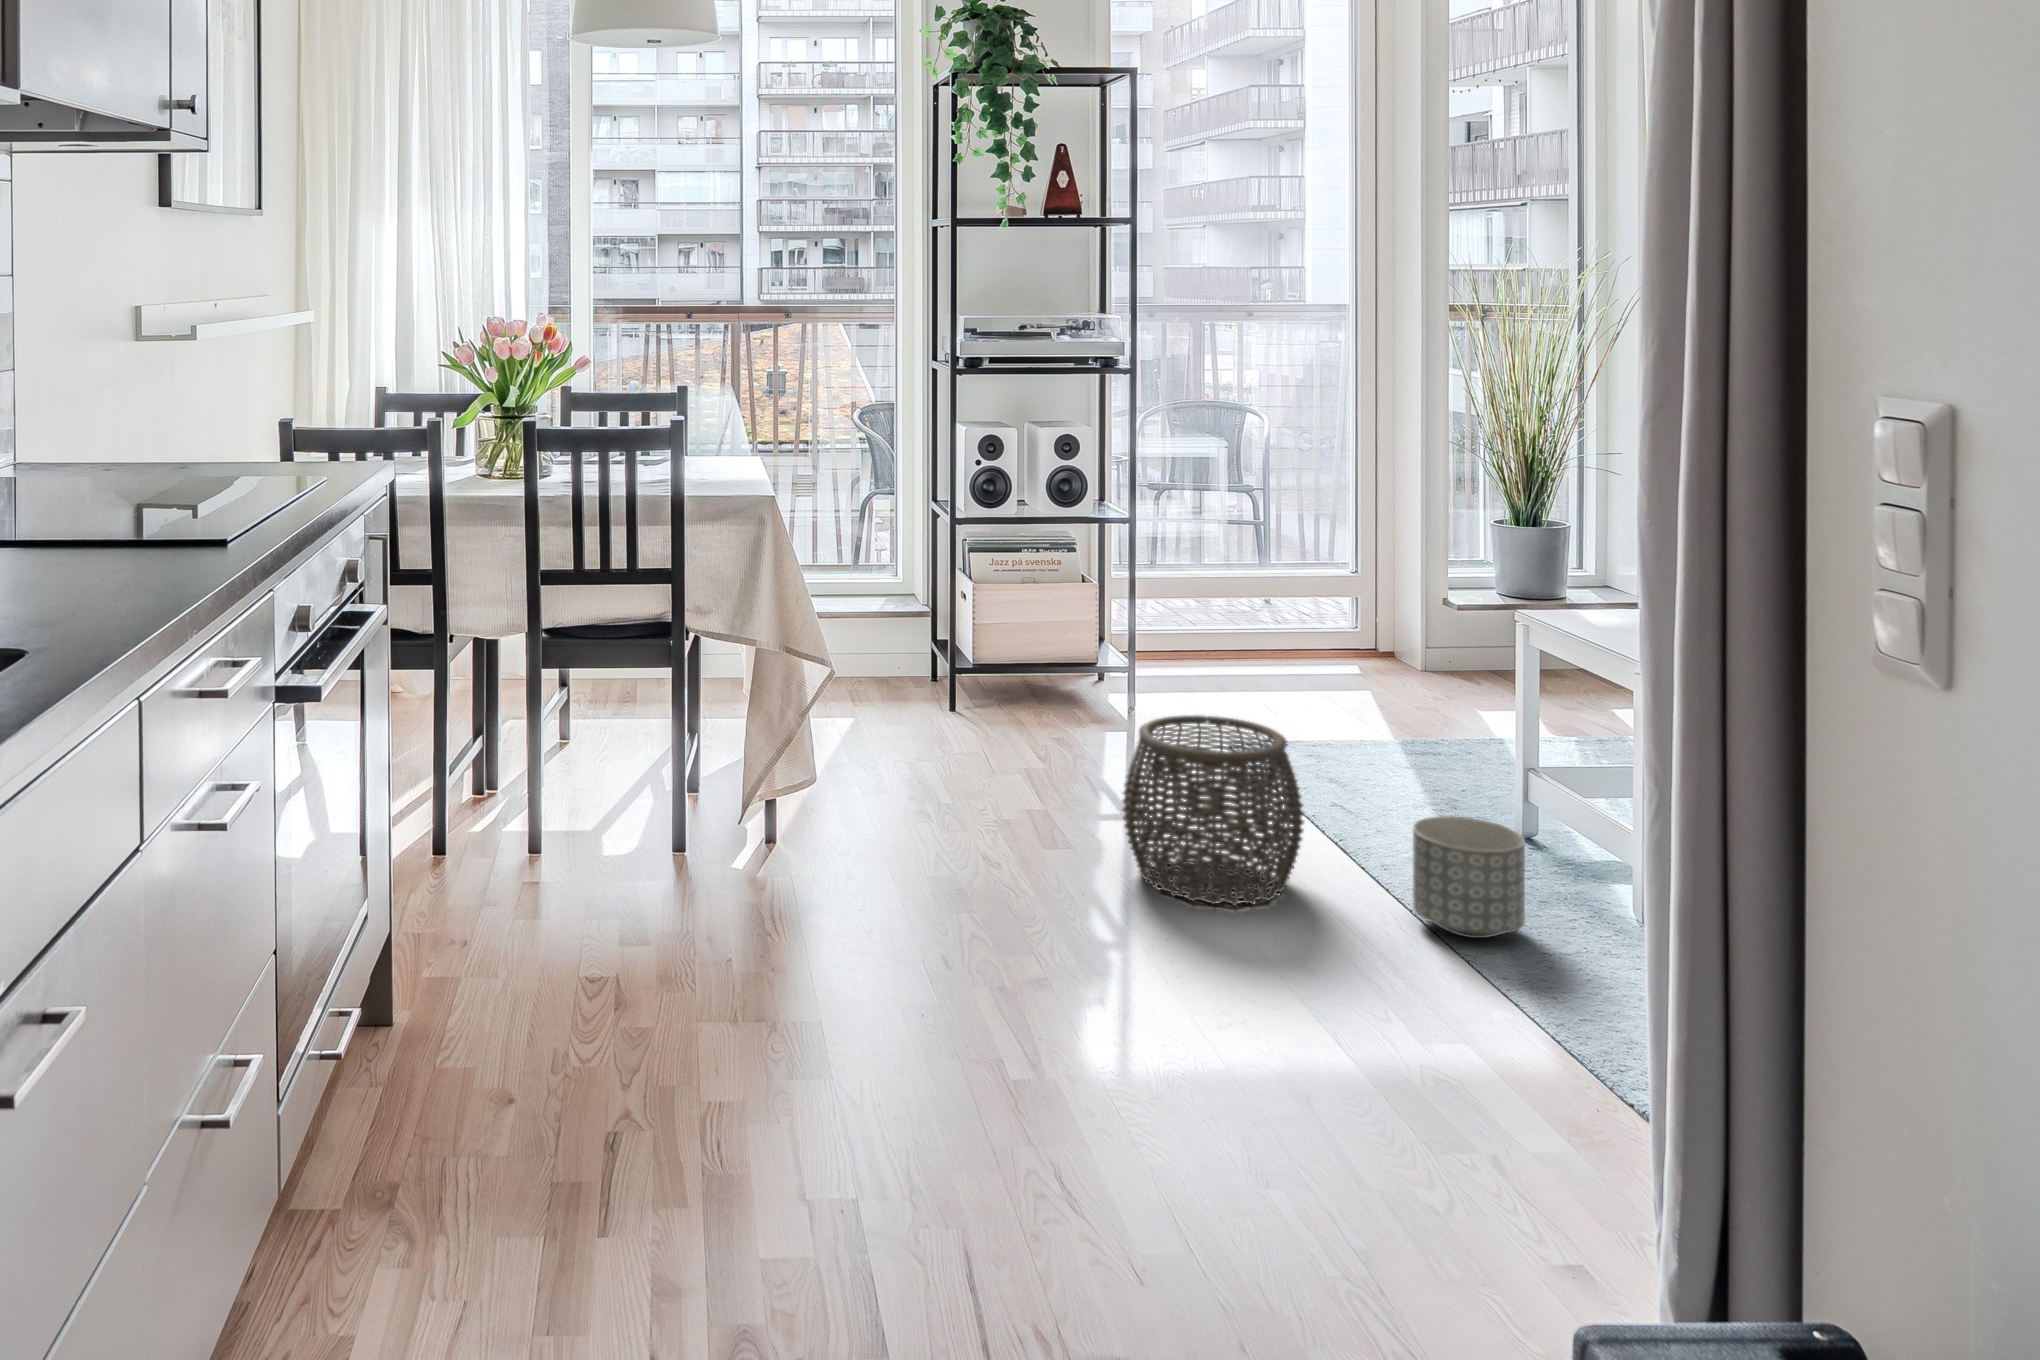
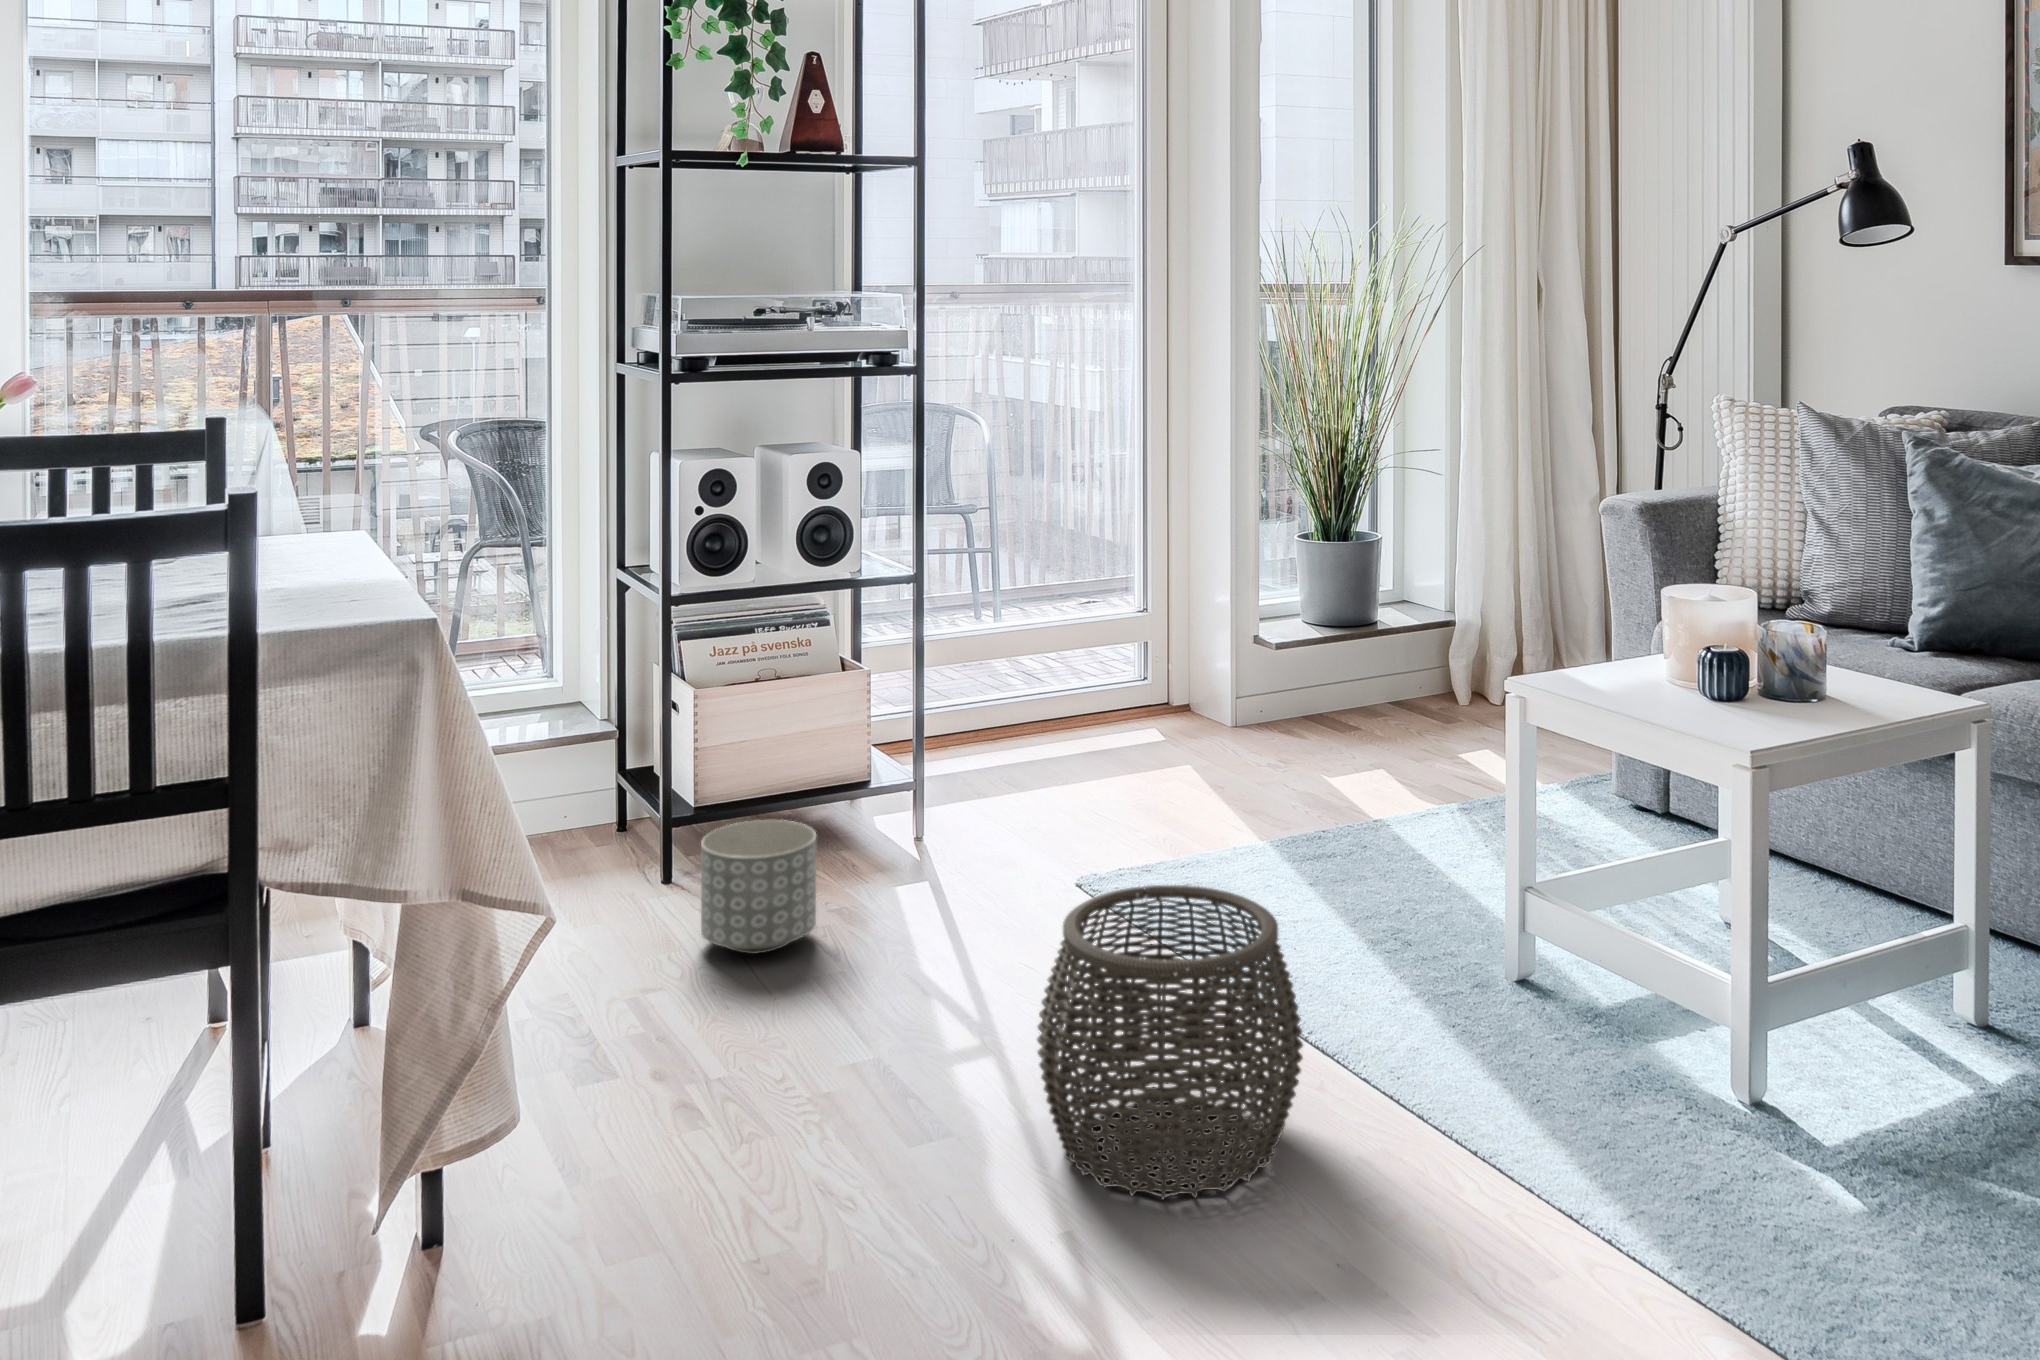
planter: present [1413,816,1525,938] -> present [701,820,816,954]

